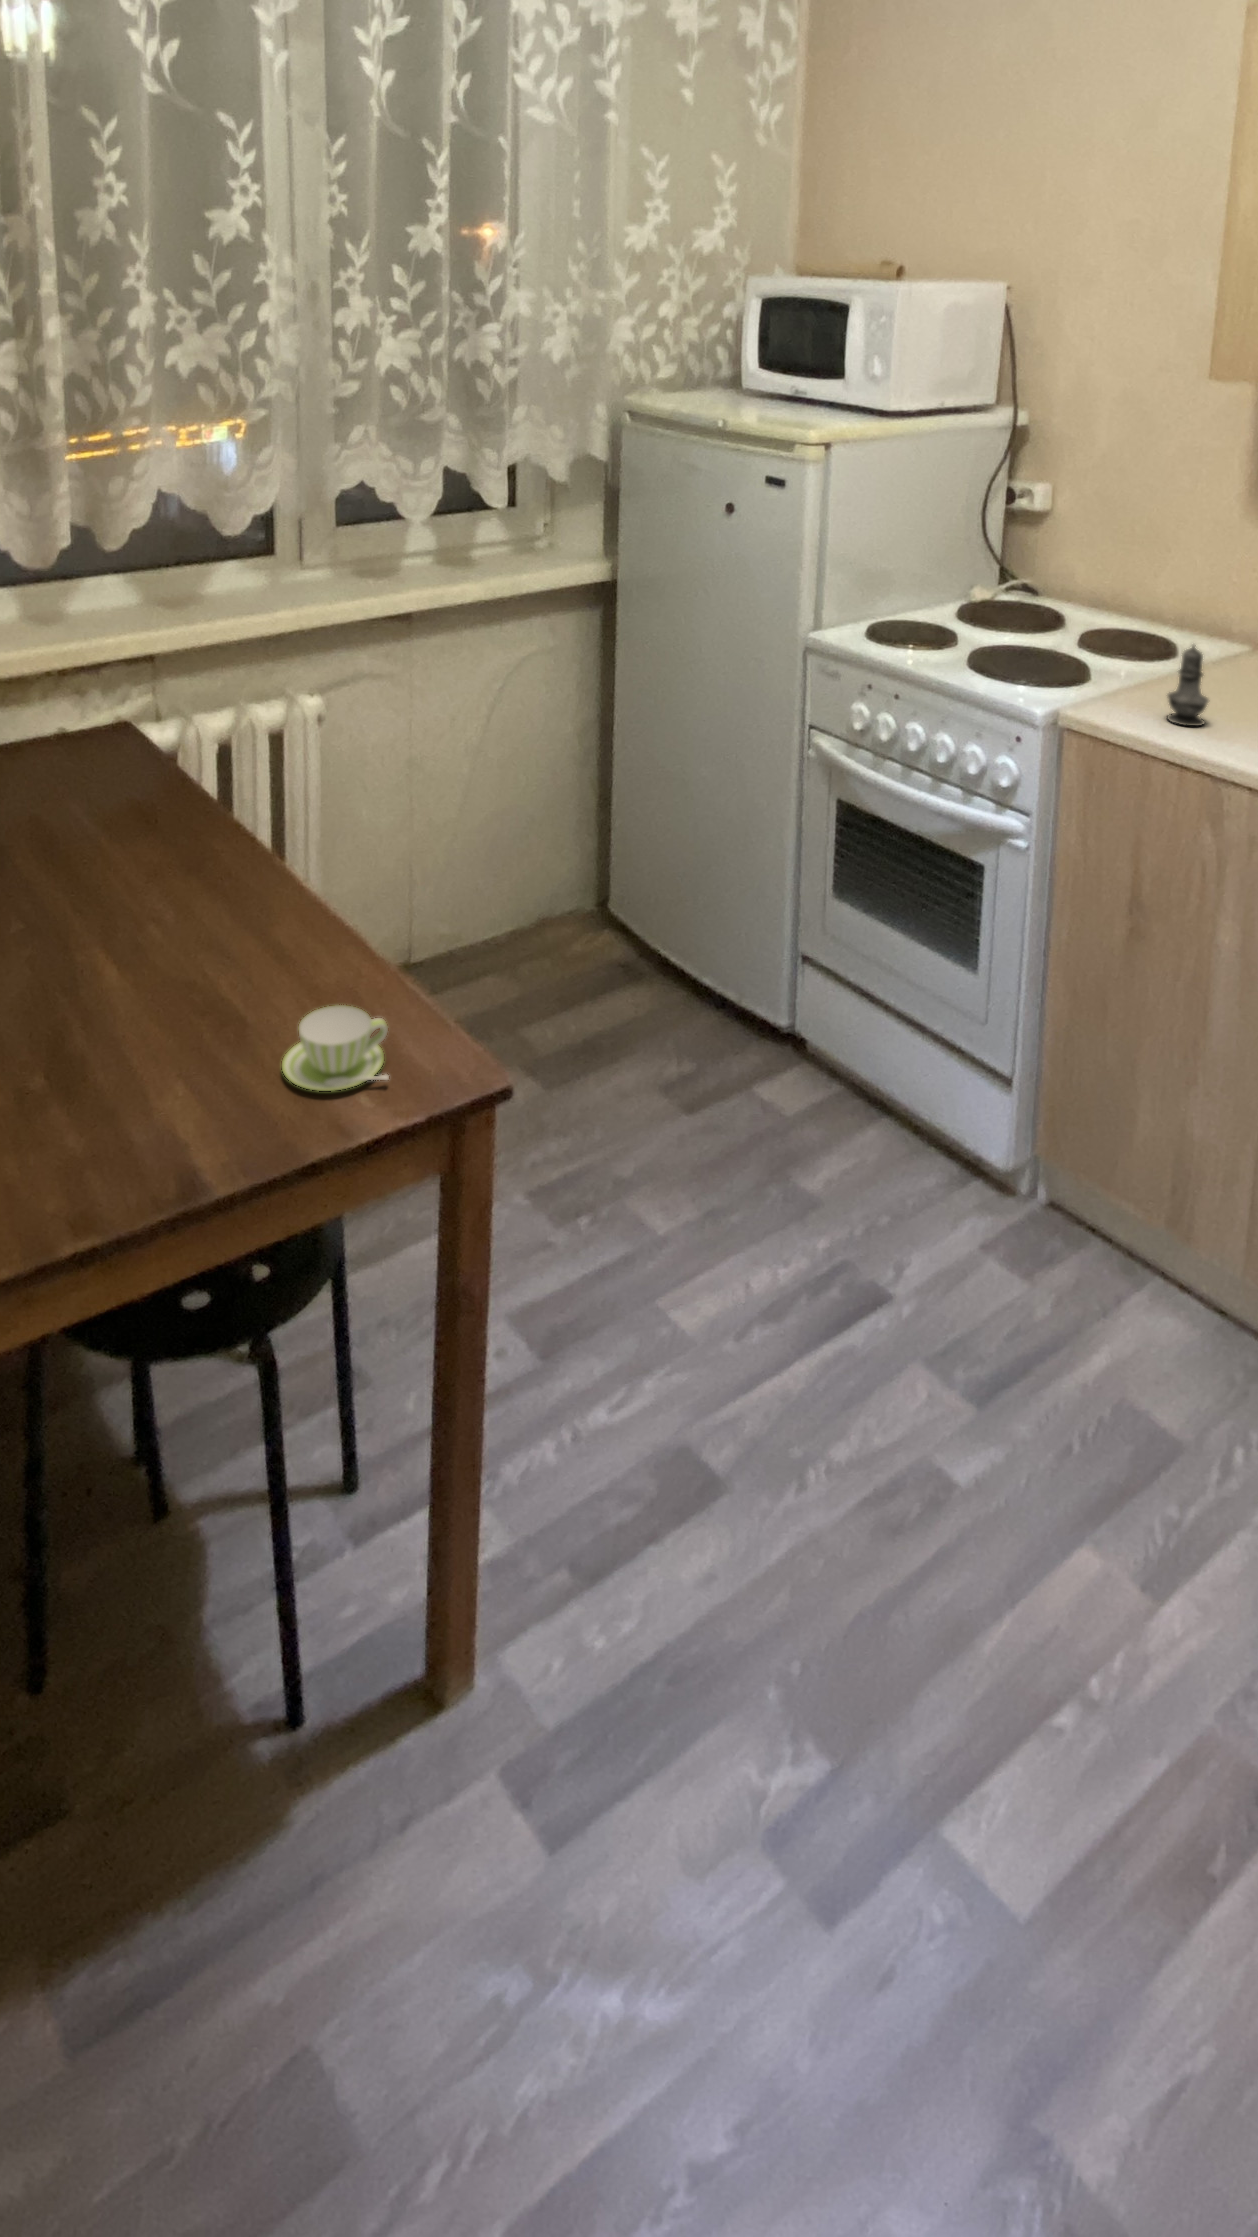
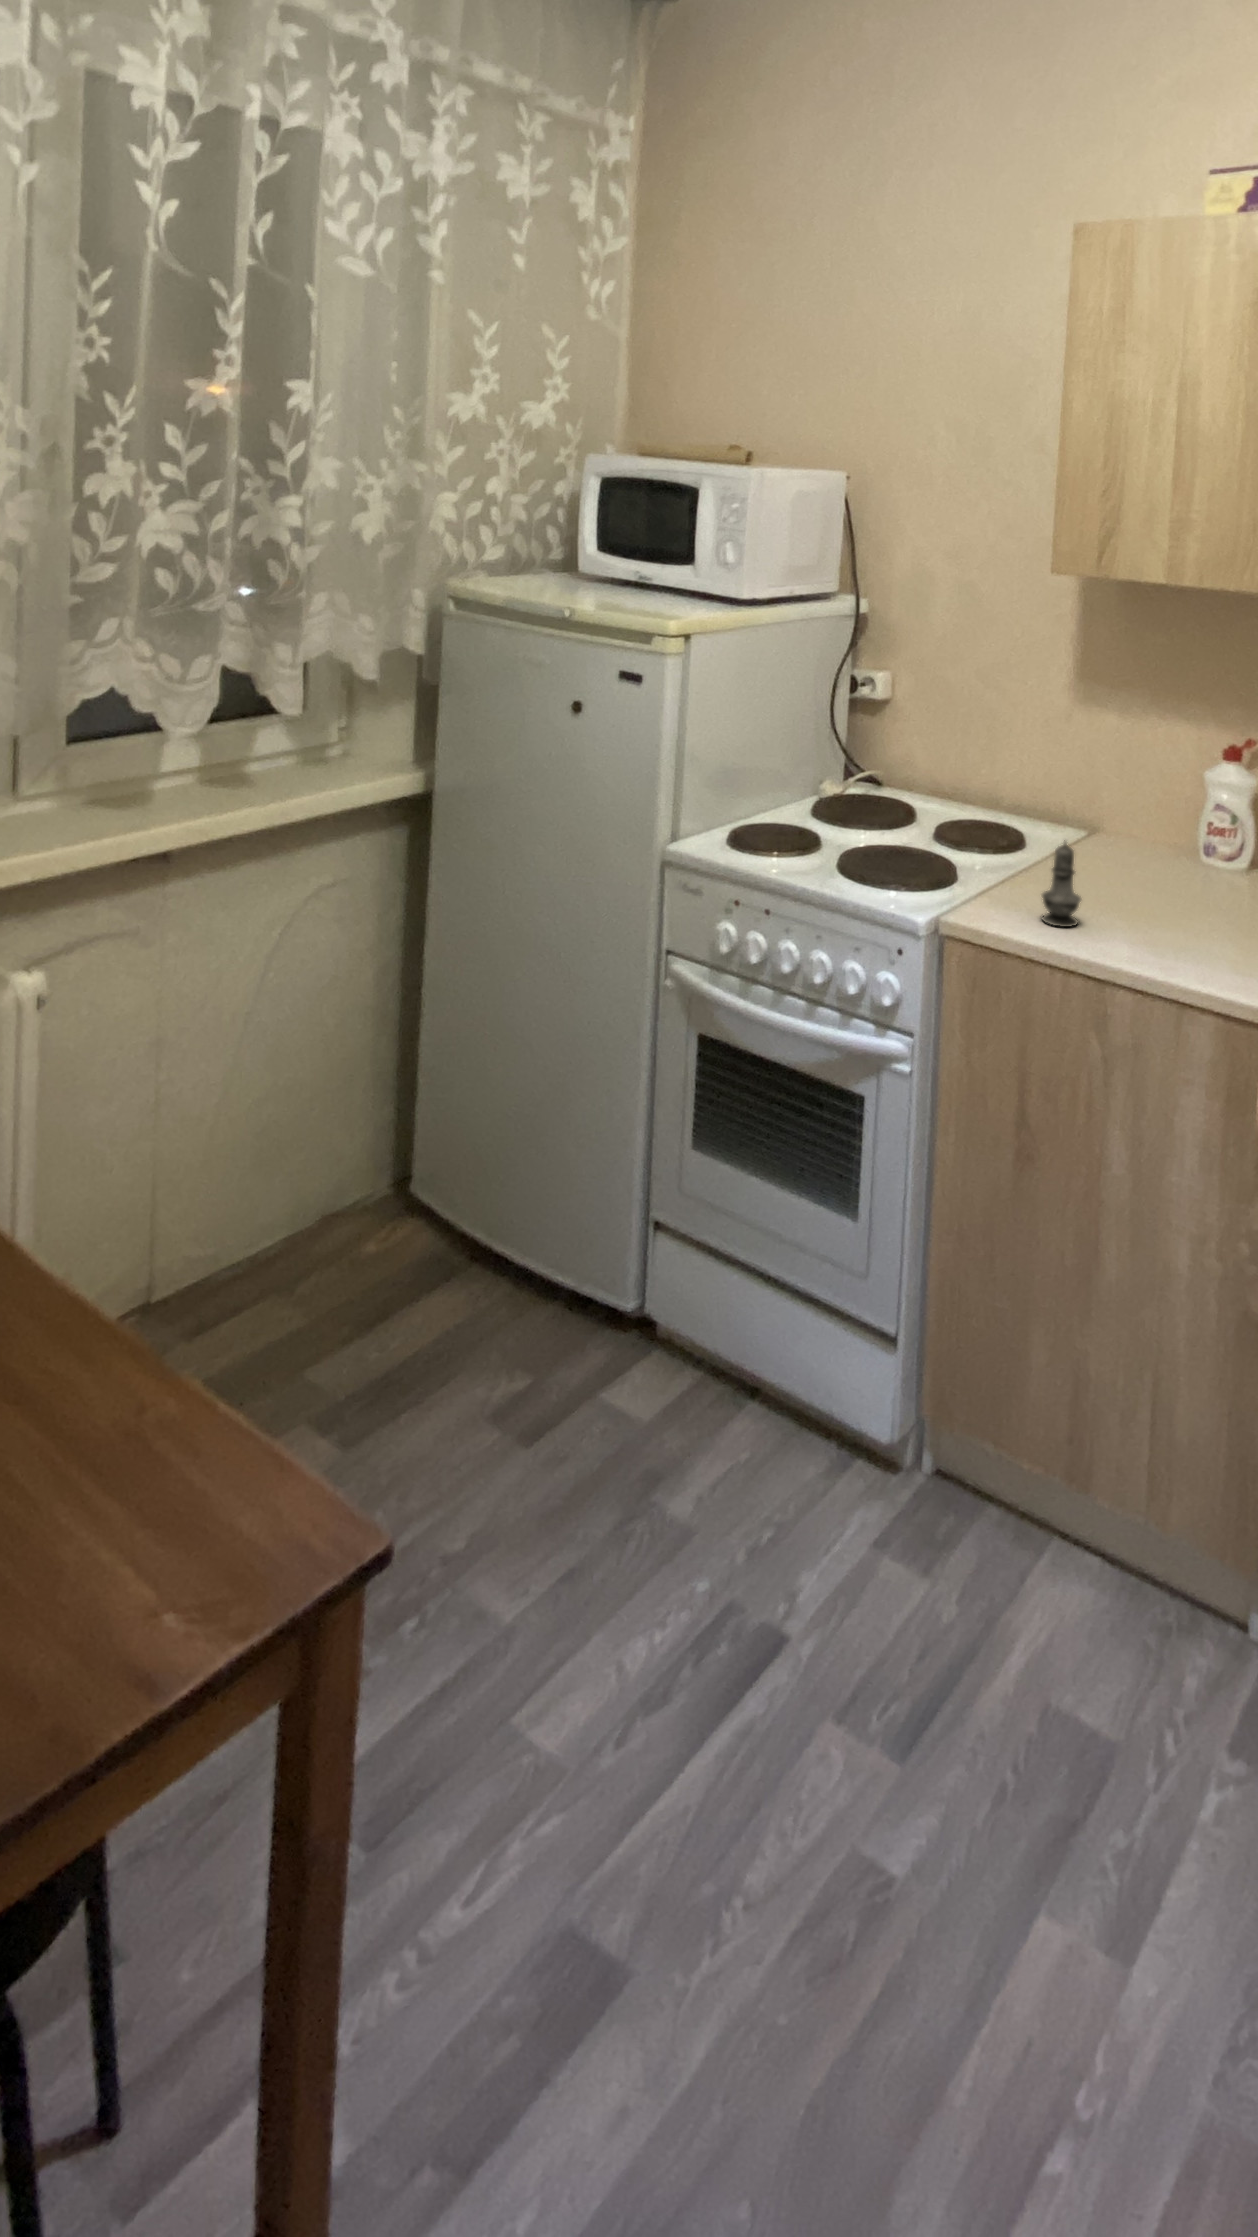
cup: present [282,1005,388,1091] -> none [16,1459,192,1614]

